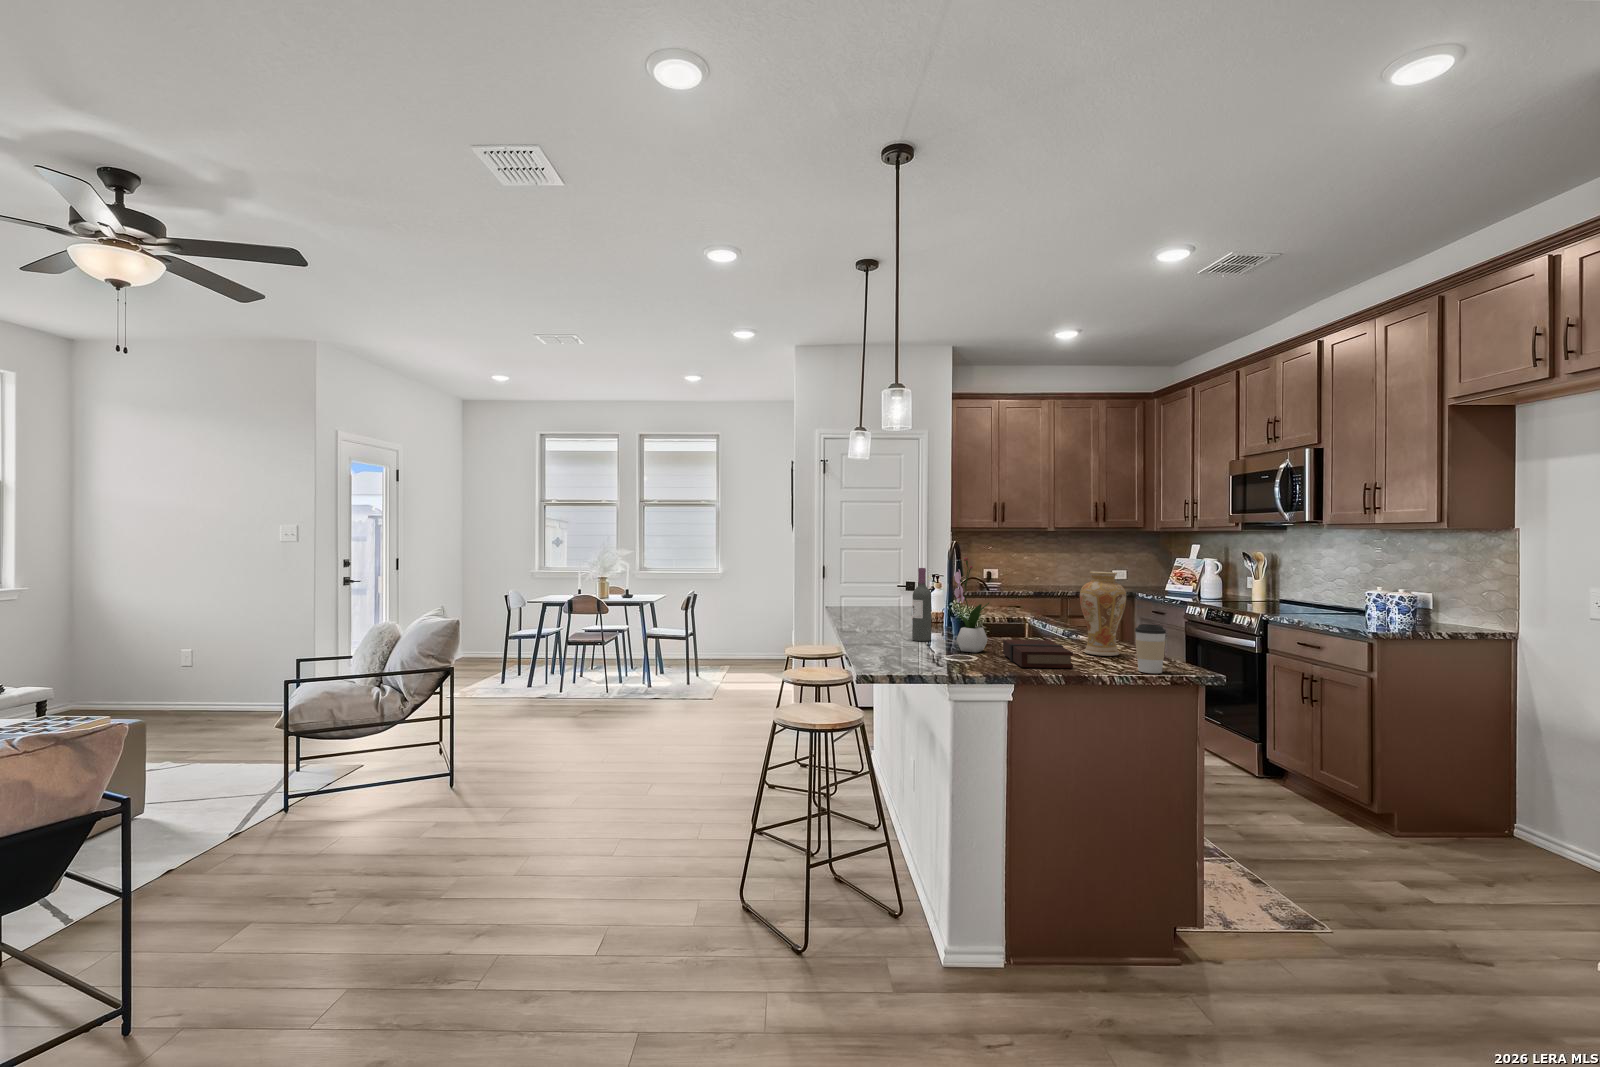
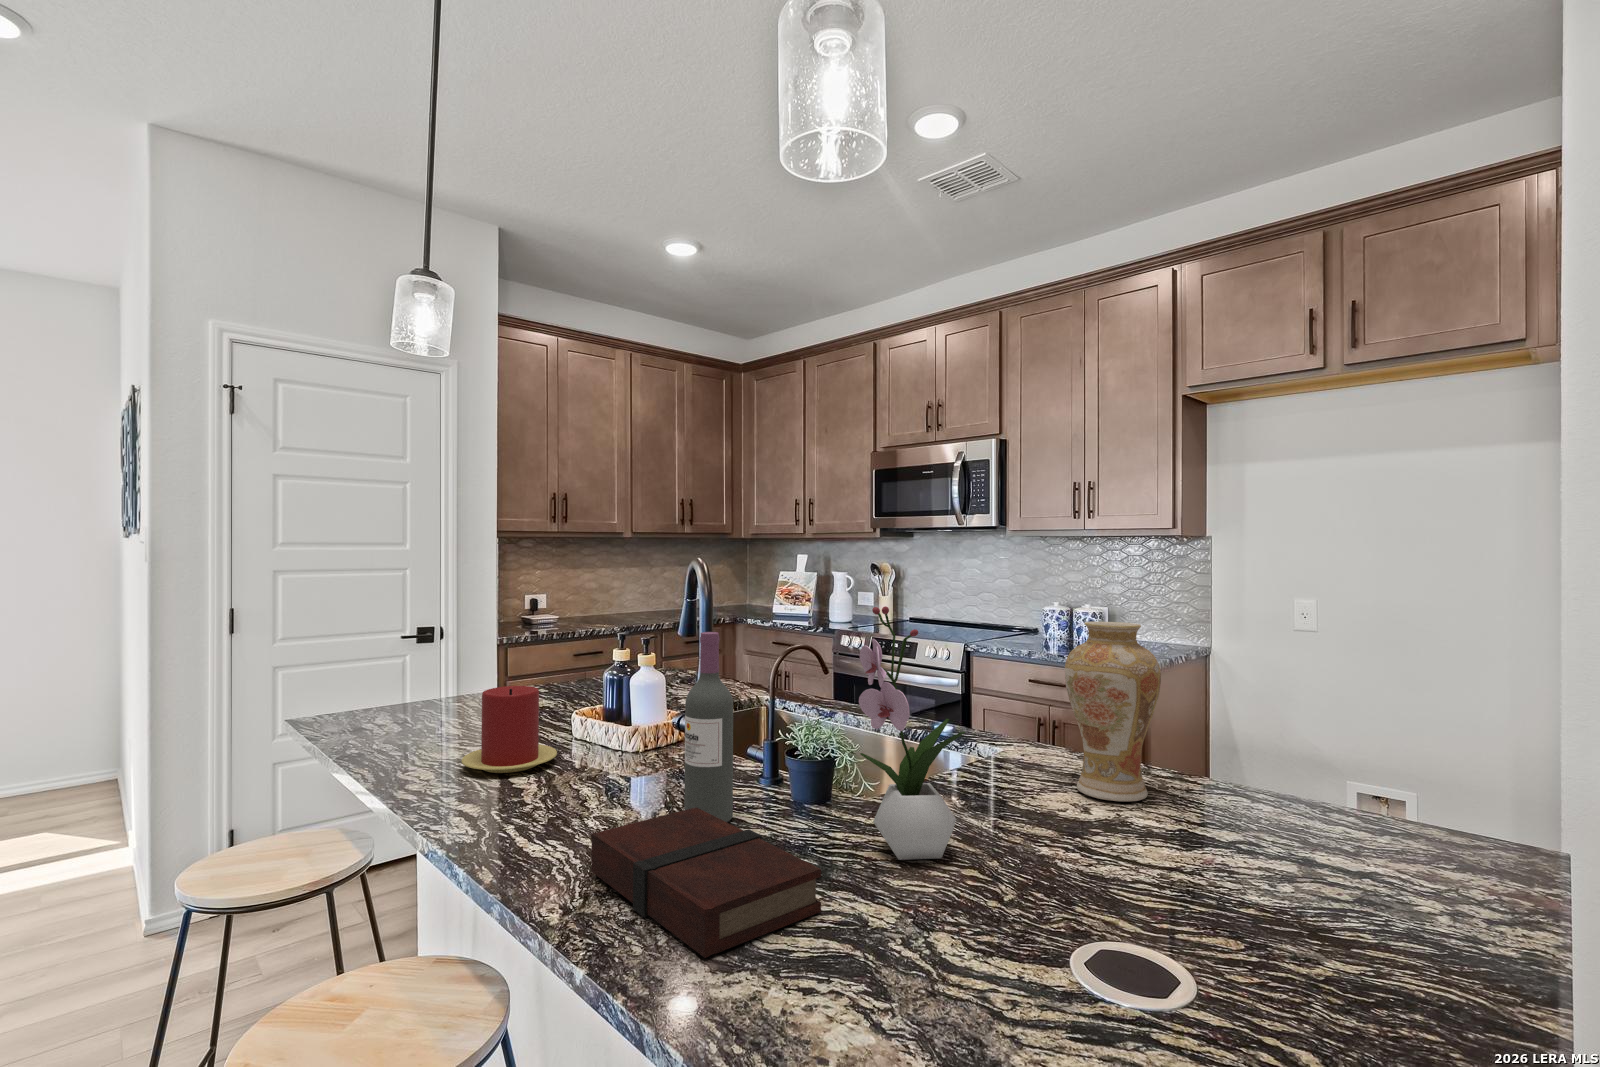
candle: none [863,594,900,627] -> present [462,686,557,773]
coffee cup: present [1135,624,1166,673] -> none [1328,744,1406,861]
book: present [1003,640,1073,668] -> present [591,807,821,958]

